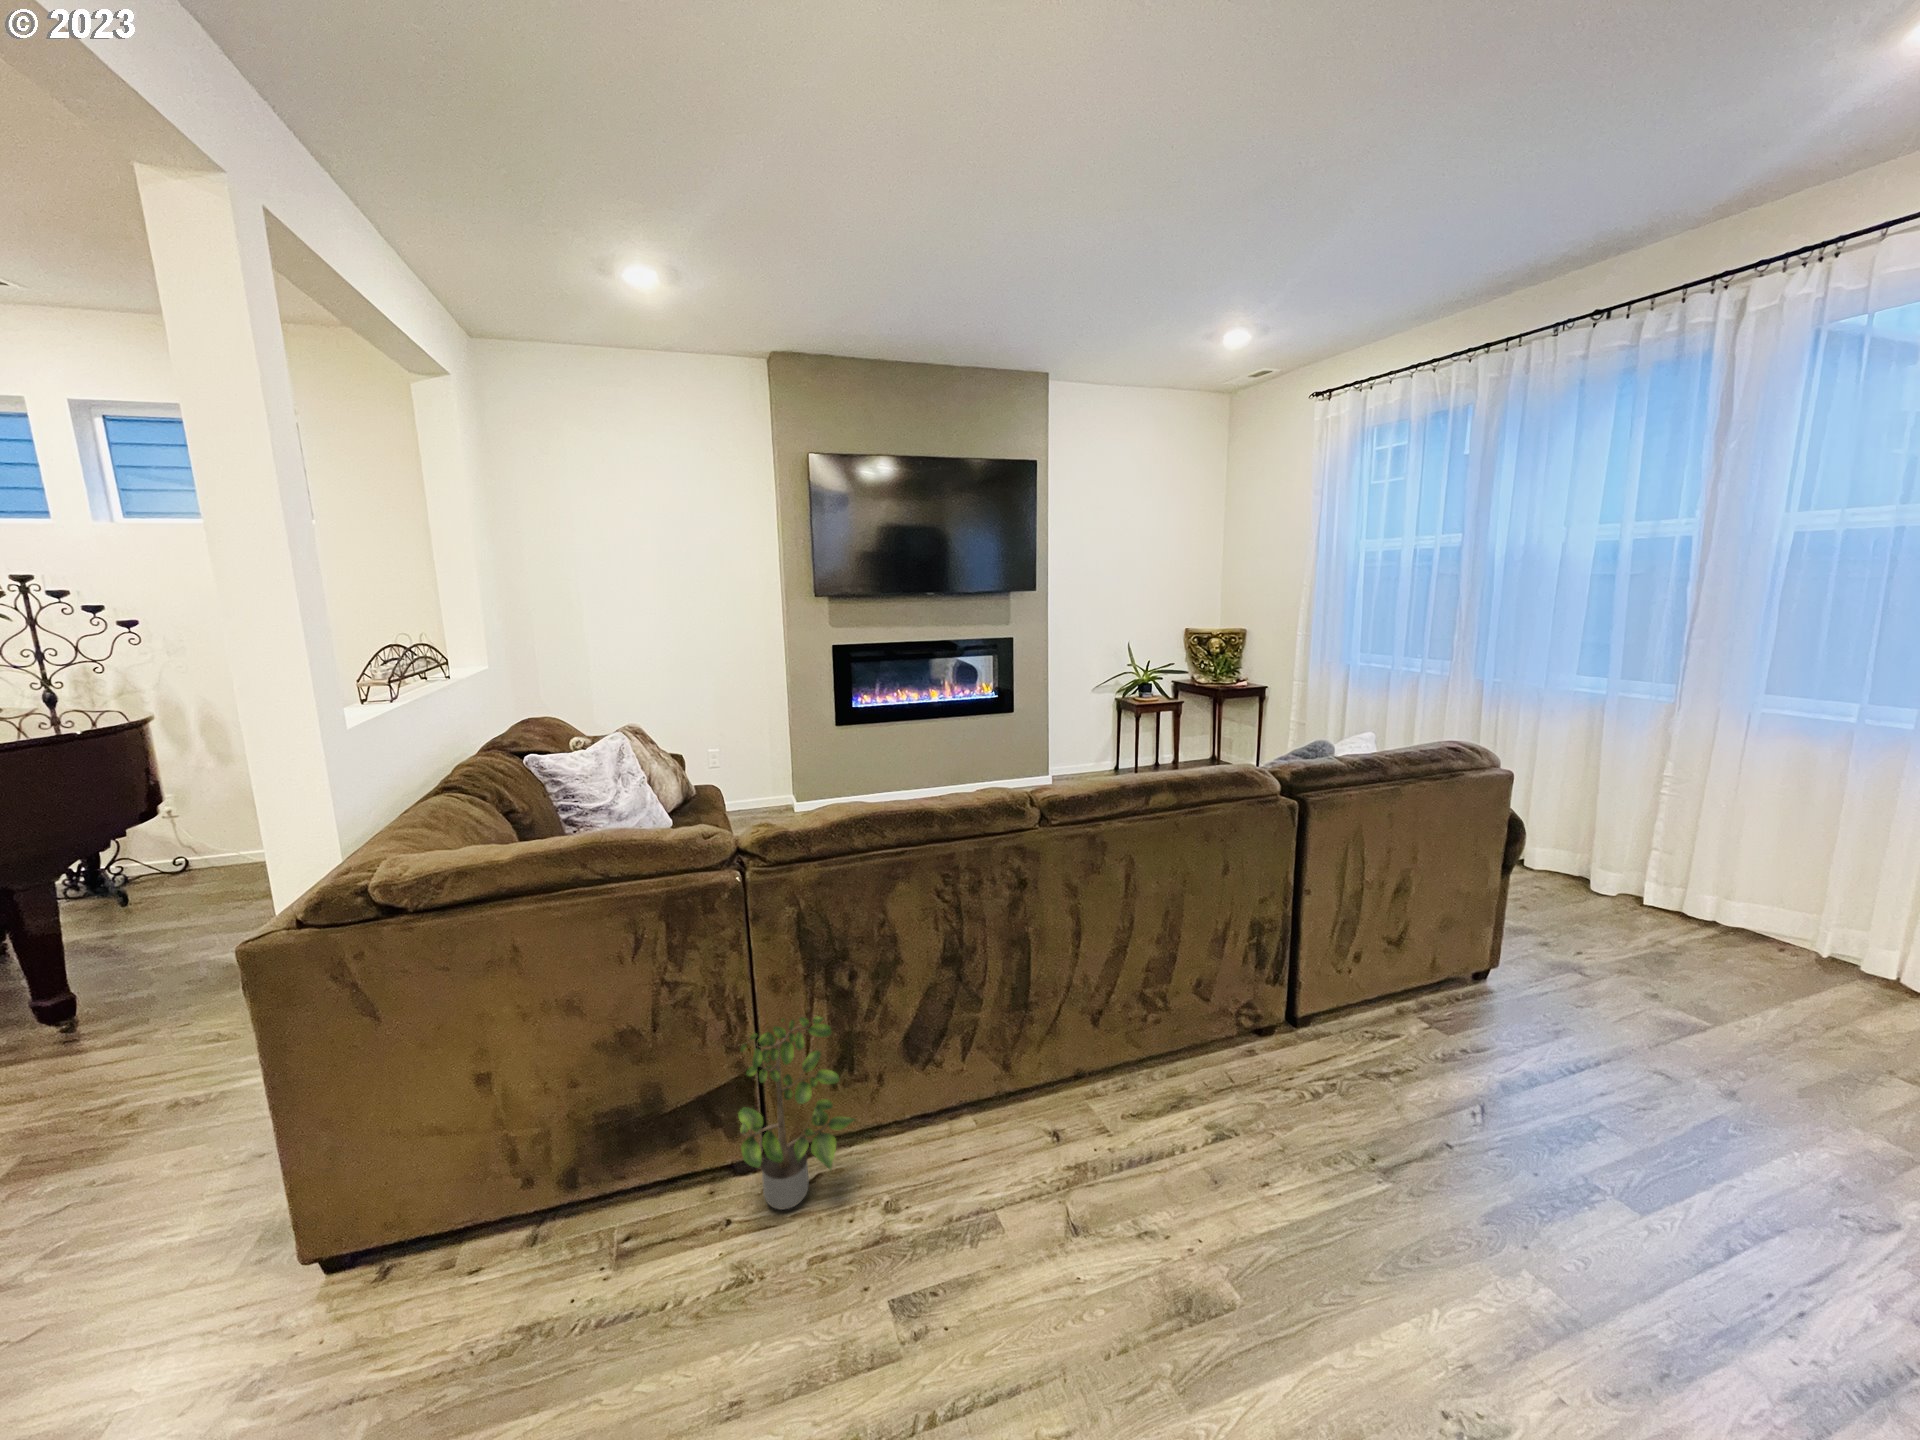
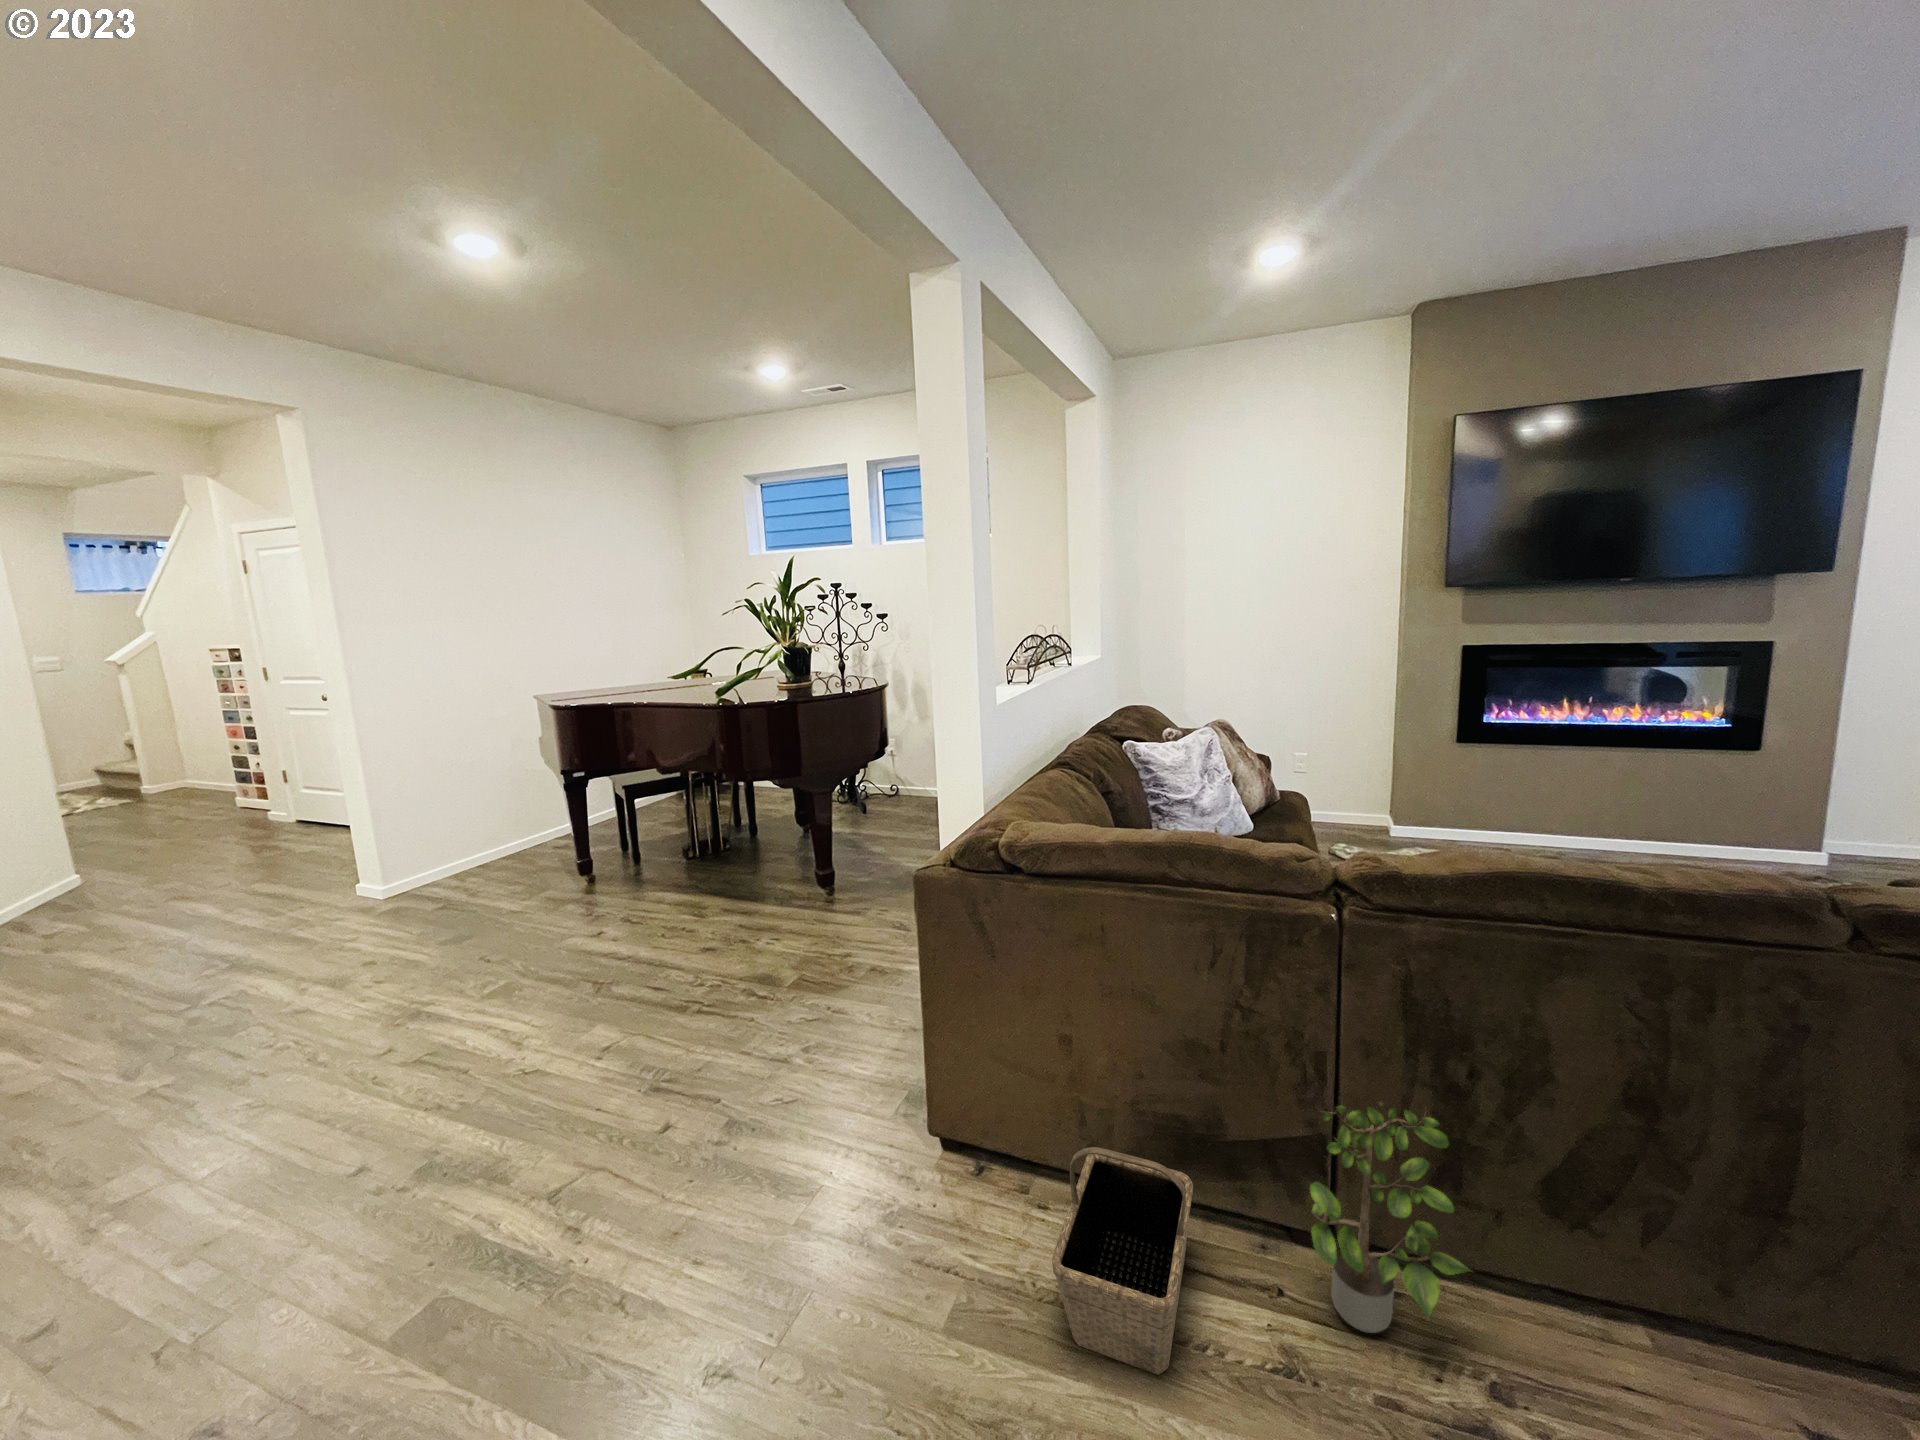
basket: none [487,1155,637,1376] -> present [1052,1147,1193,1375]

